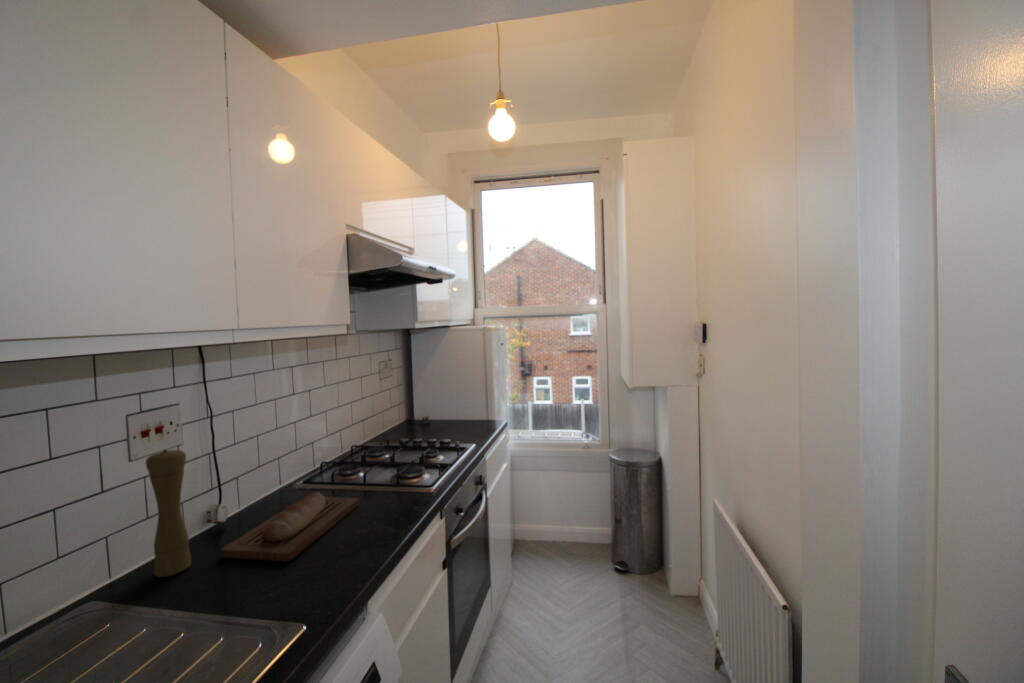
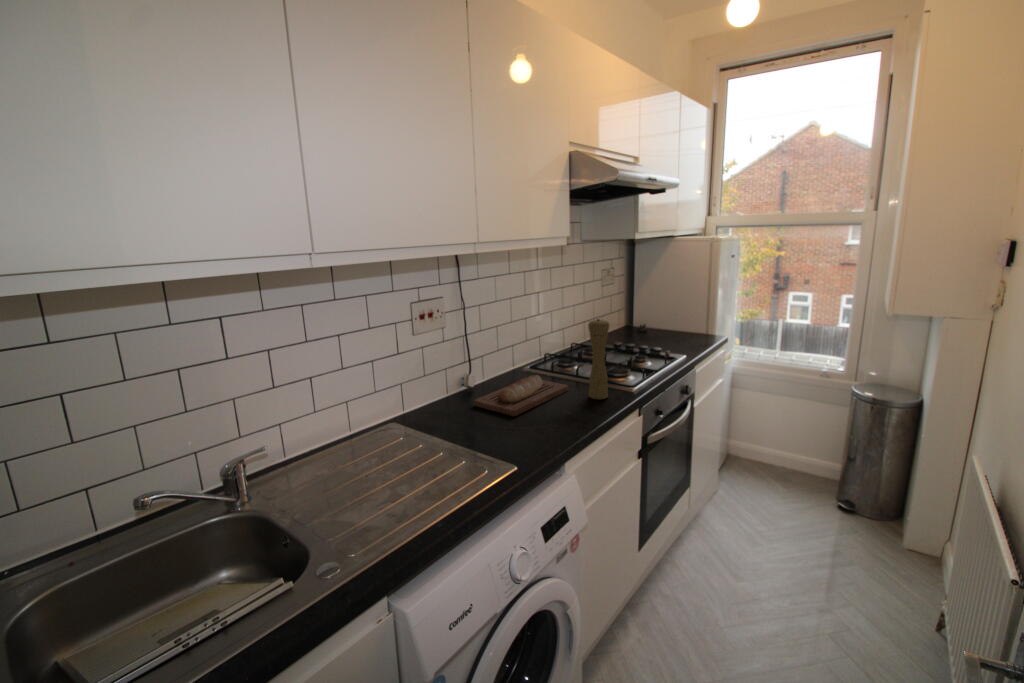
pepper mill: present [146,450,191,577] -> present [588,319,609,399]

